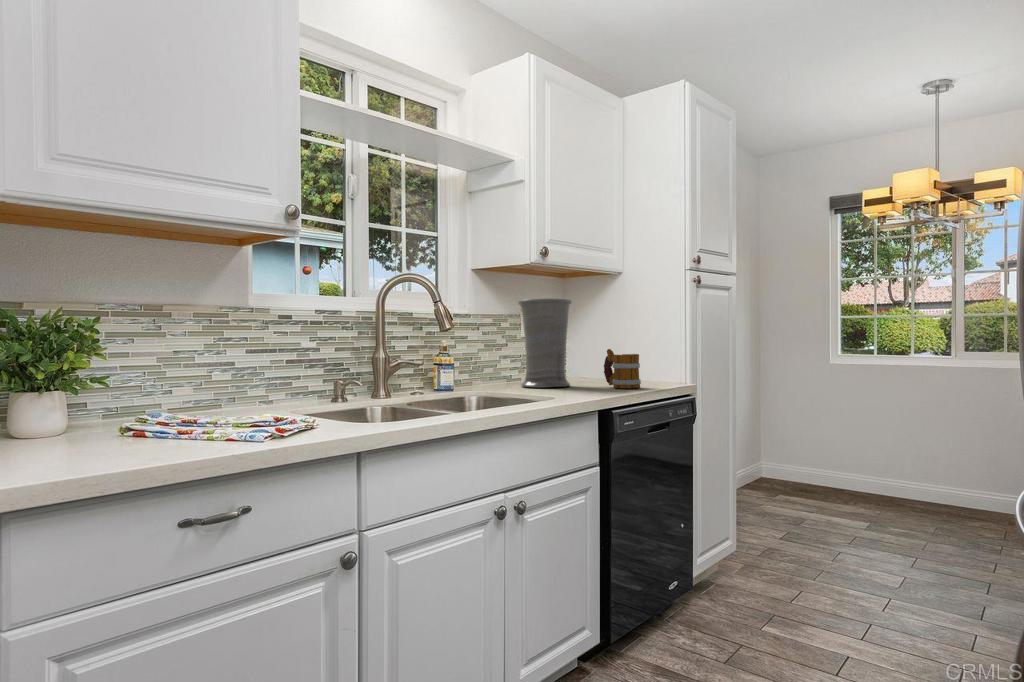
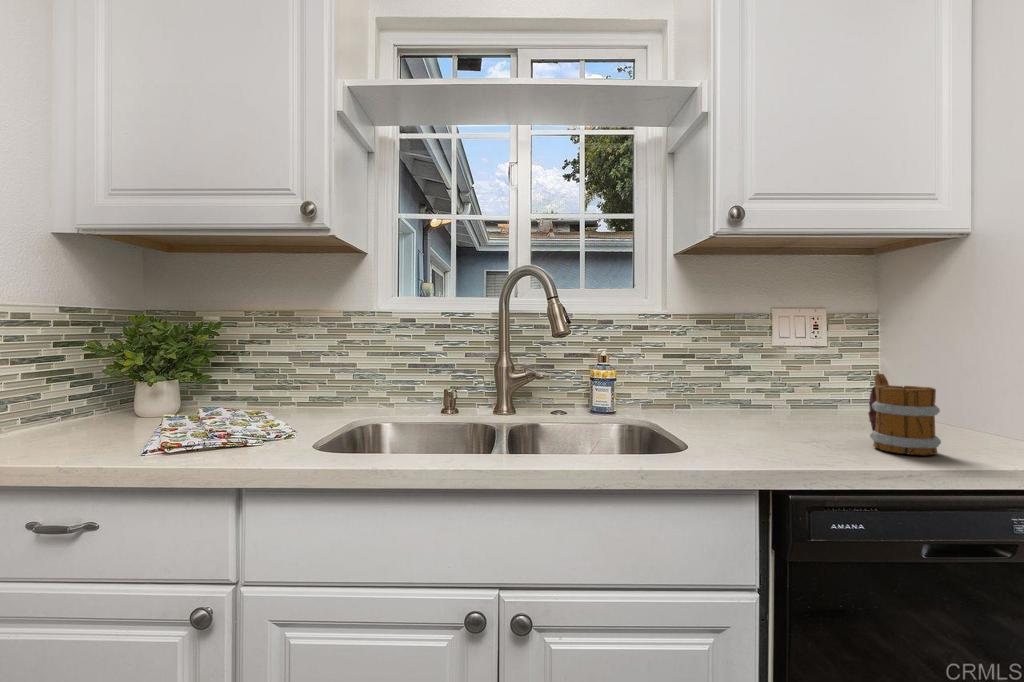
vase: present [518,298,572,388] -> none [728,287,823,429]

